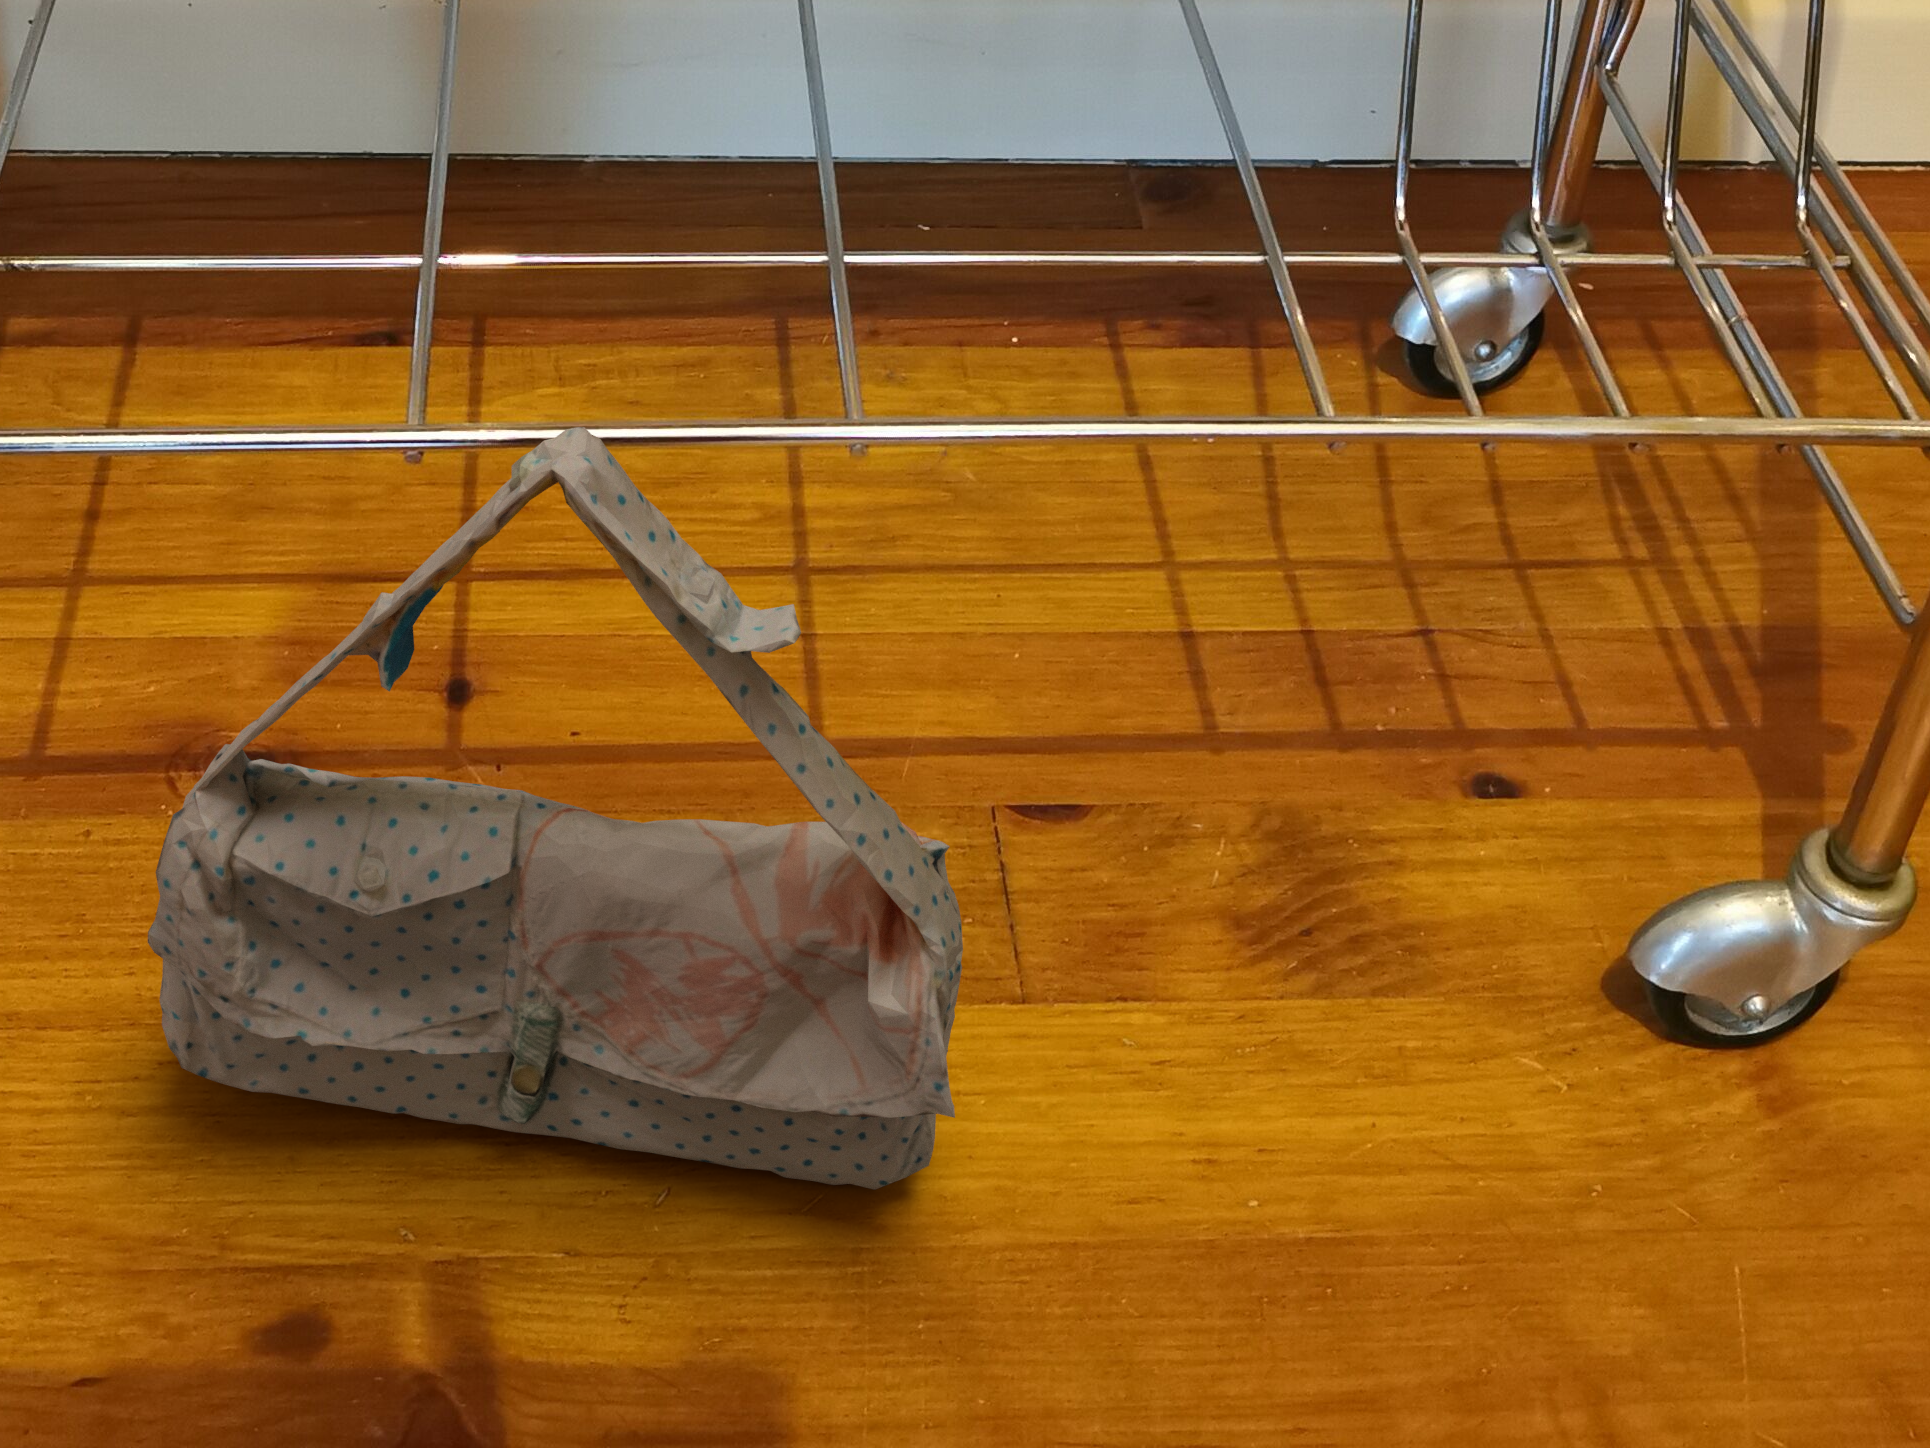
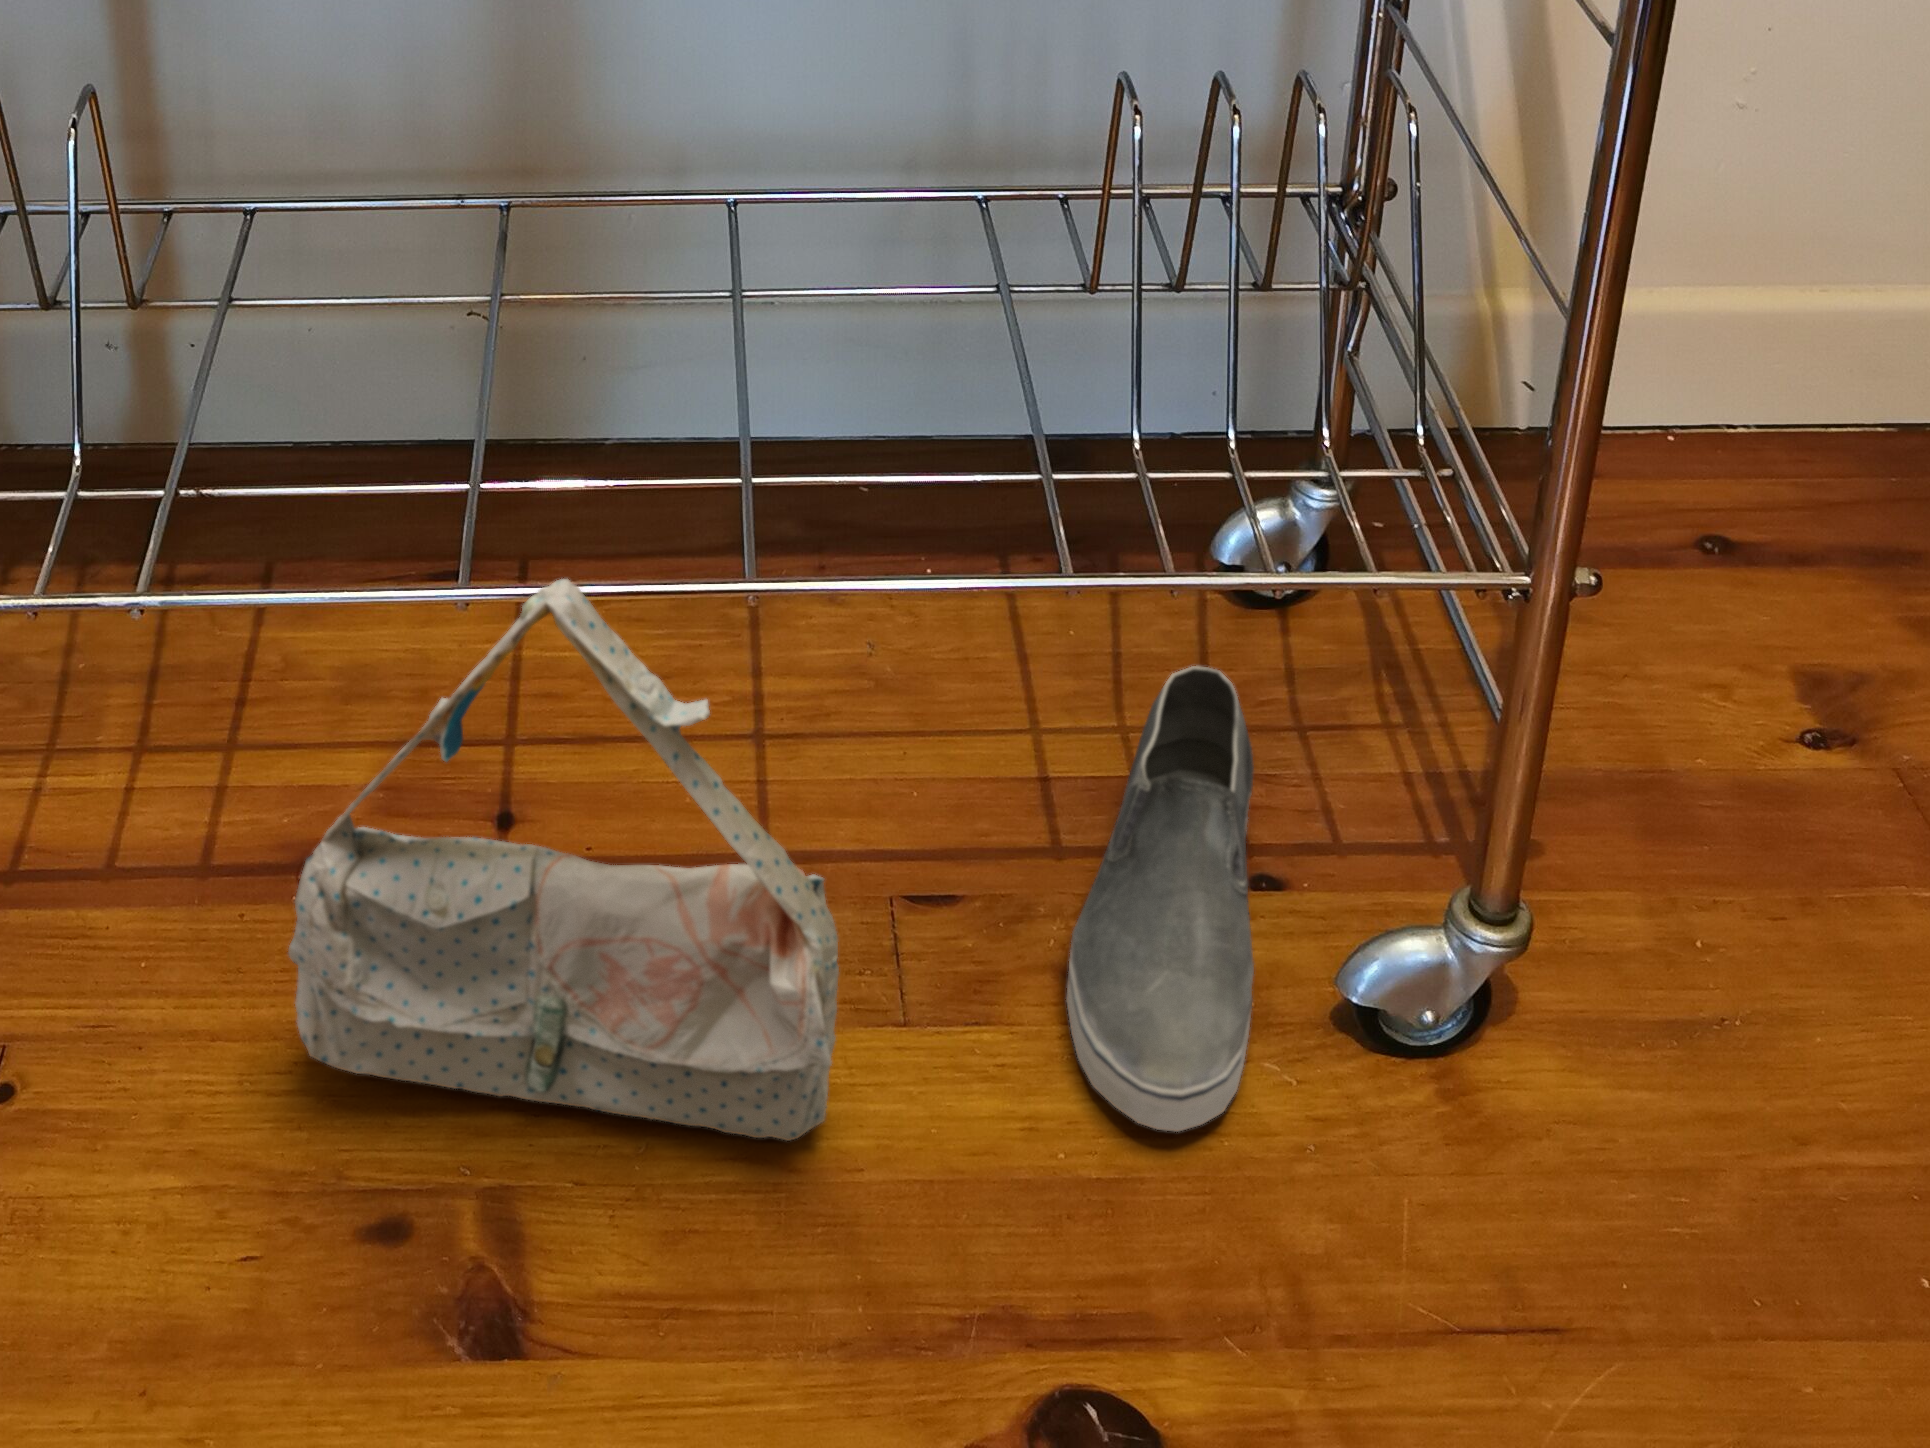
shoe: none [1247,495,1513,1174] -> present [1066,666,1254,1132]

